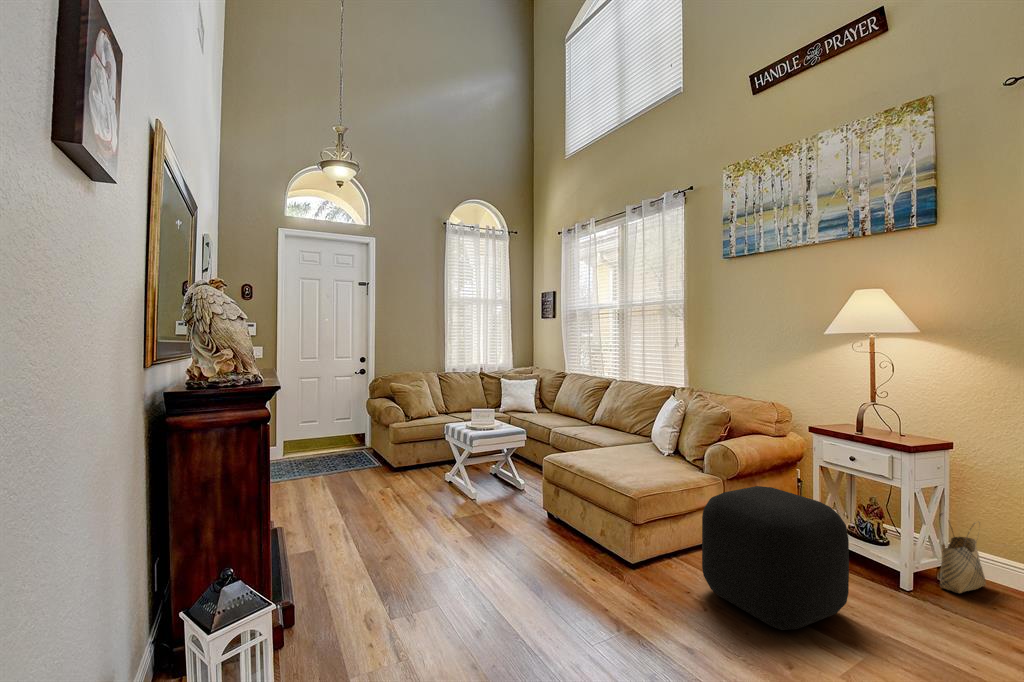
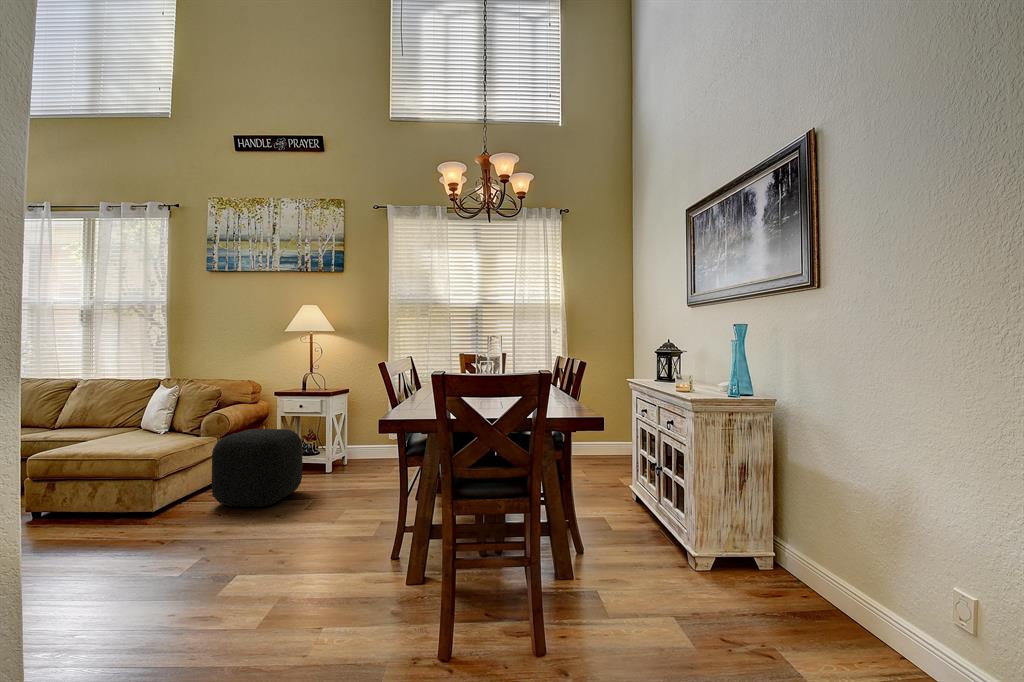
woven basket: present [939,513,986,593] -> none [344,430,363,469]

